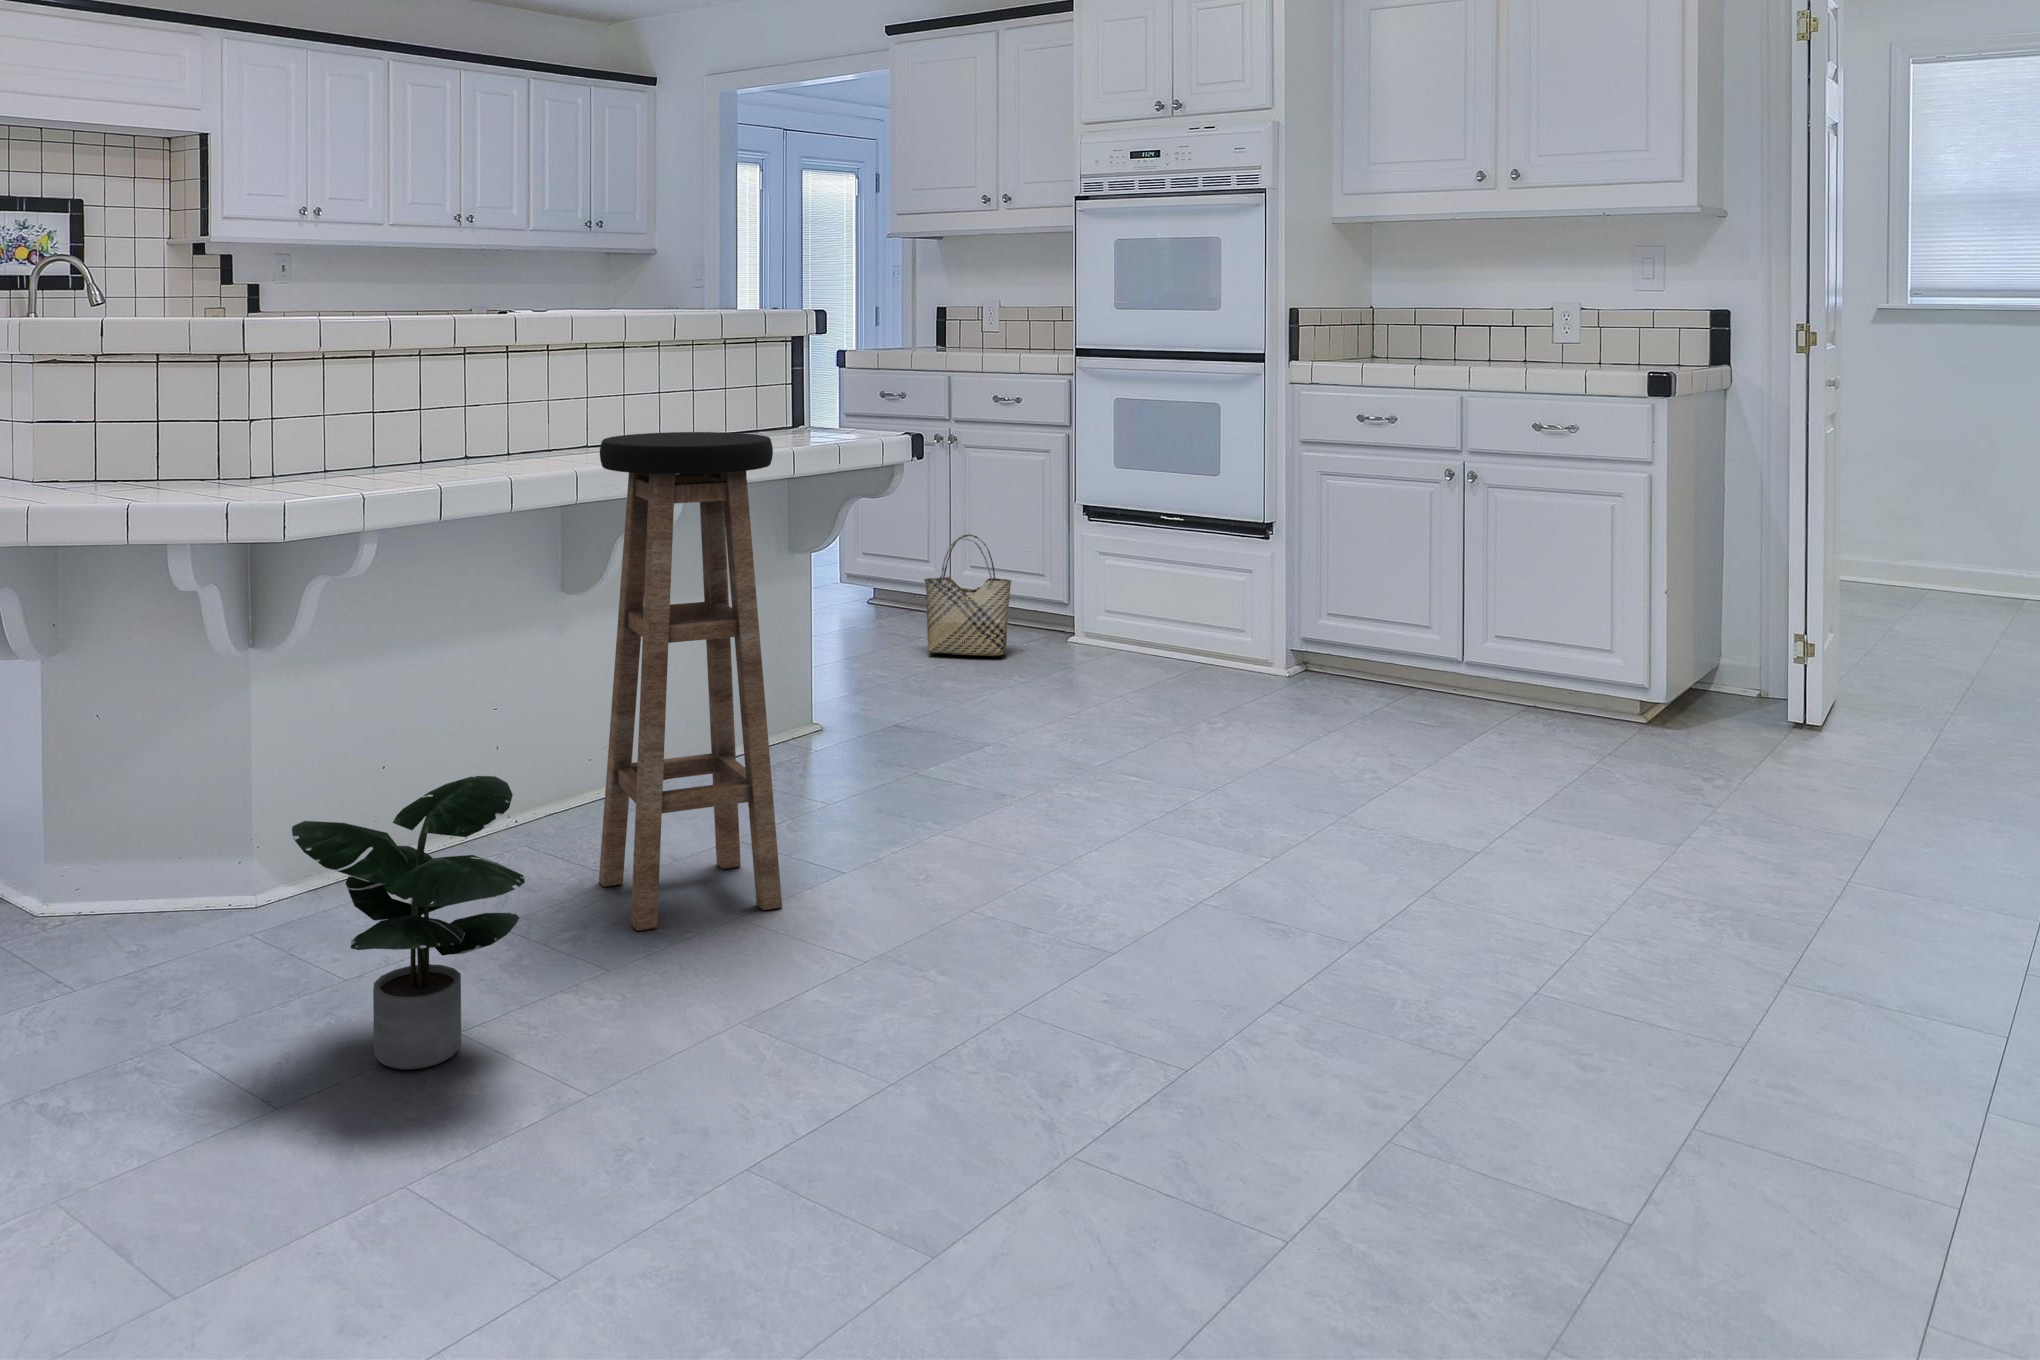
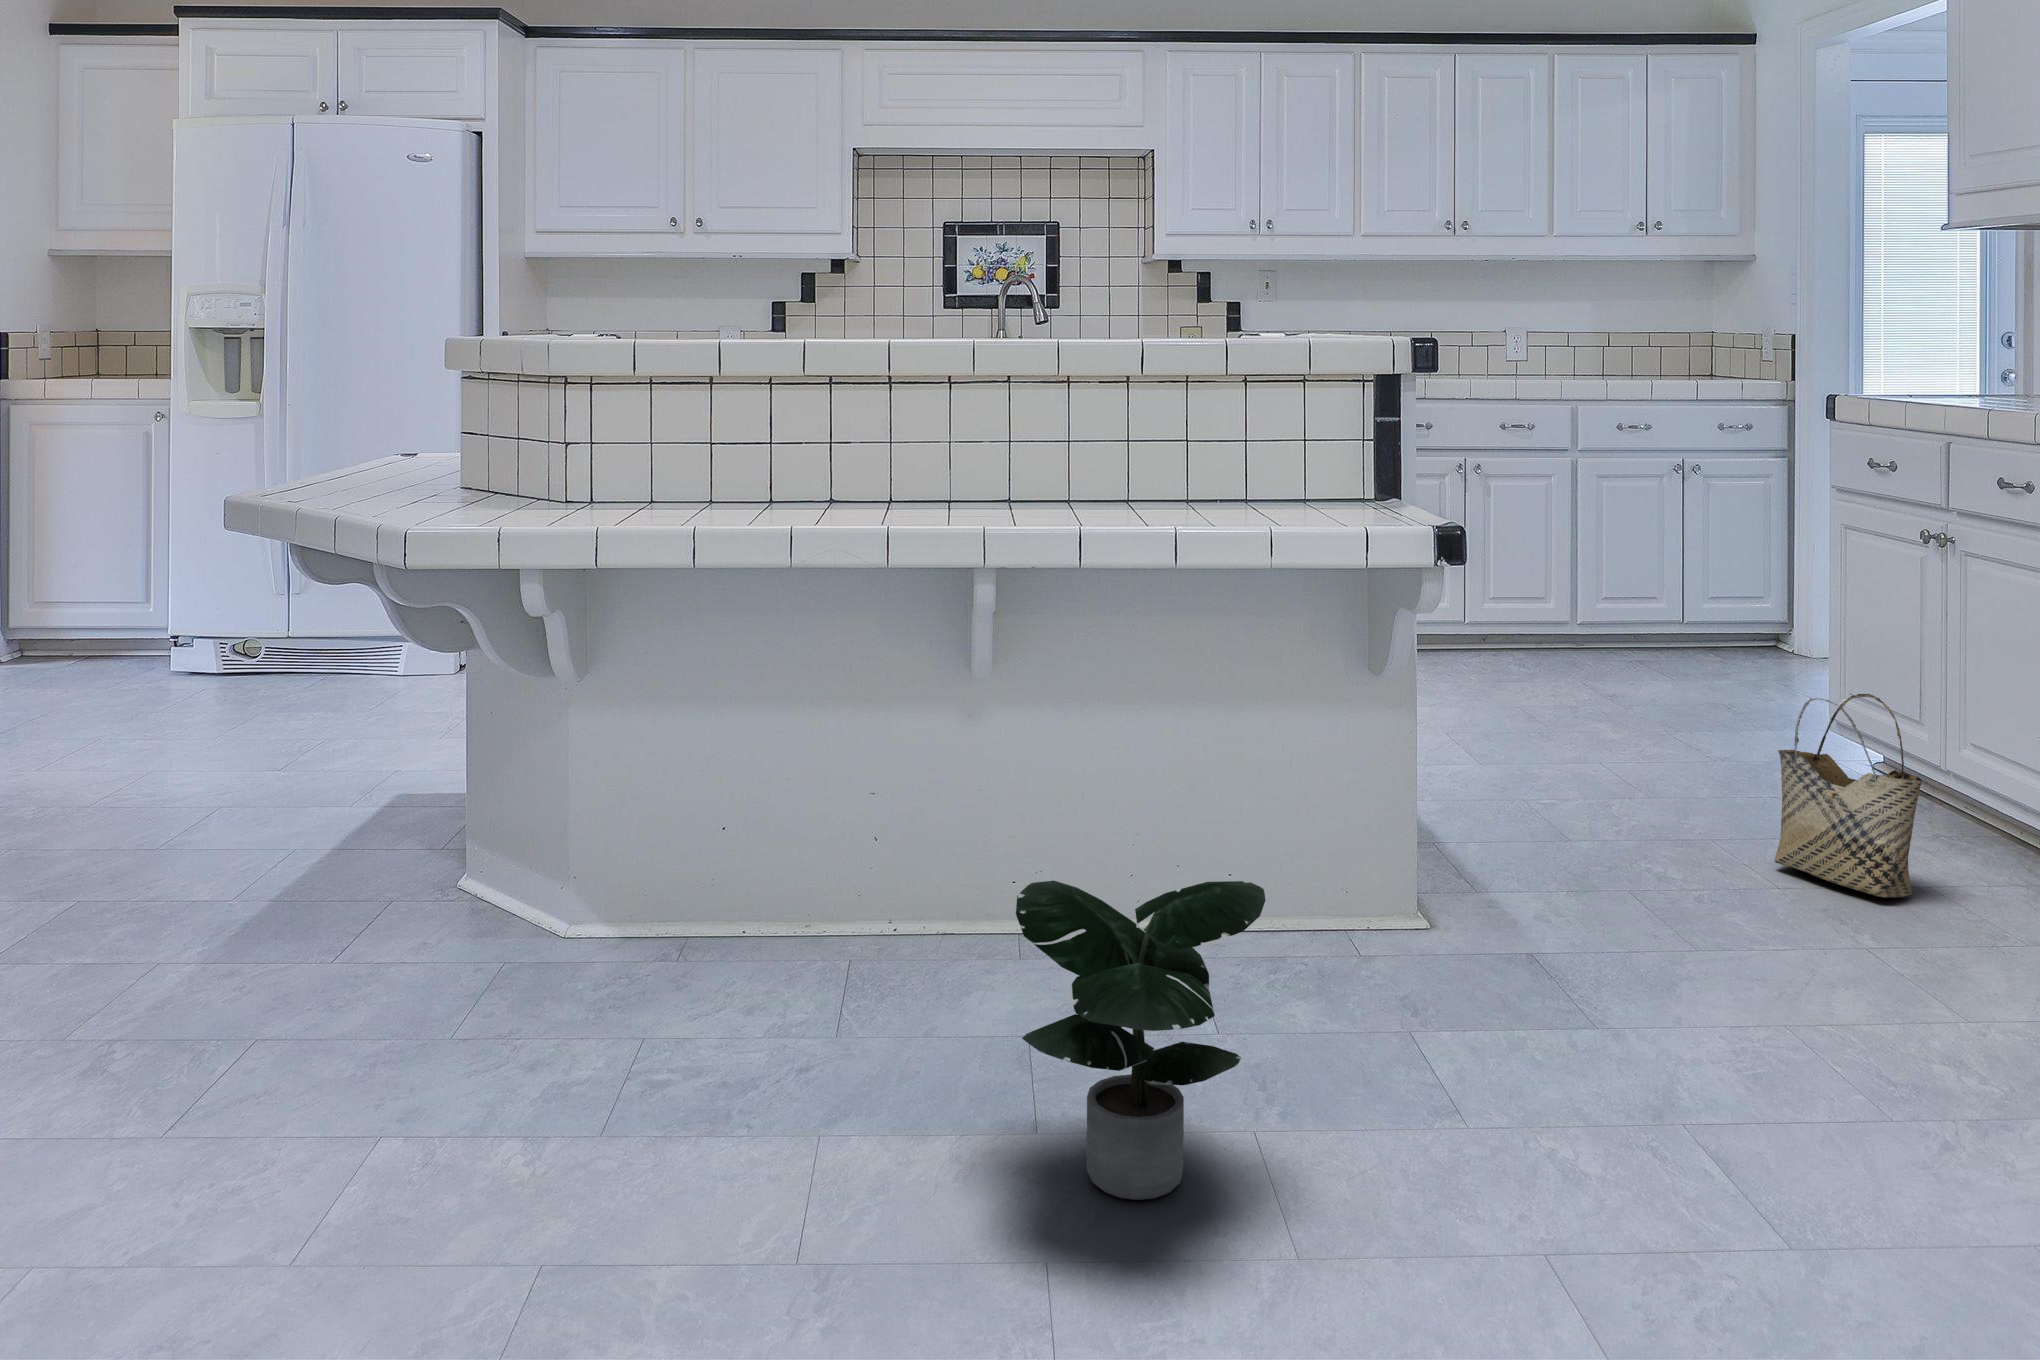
bar stool: present [599,432,782,930] -> none [663,489,923,1145]
potted plant: present [292,776,525,1070] -> present [1016,881,1266,1200]

